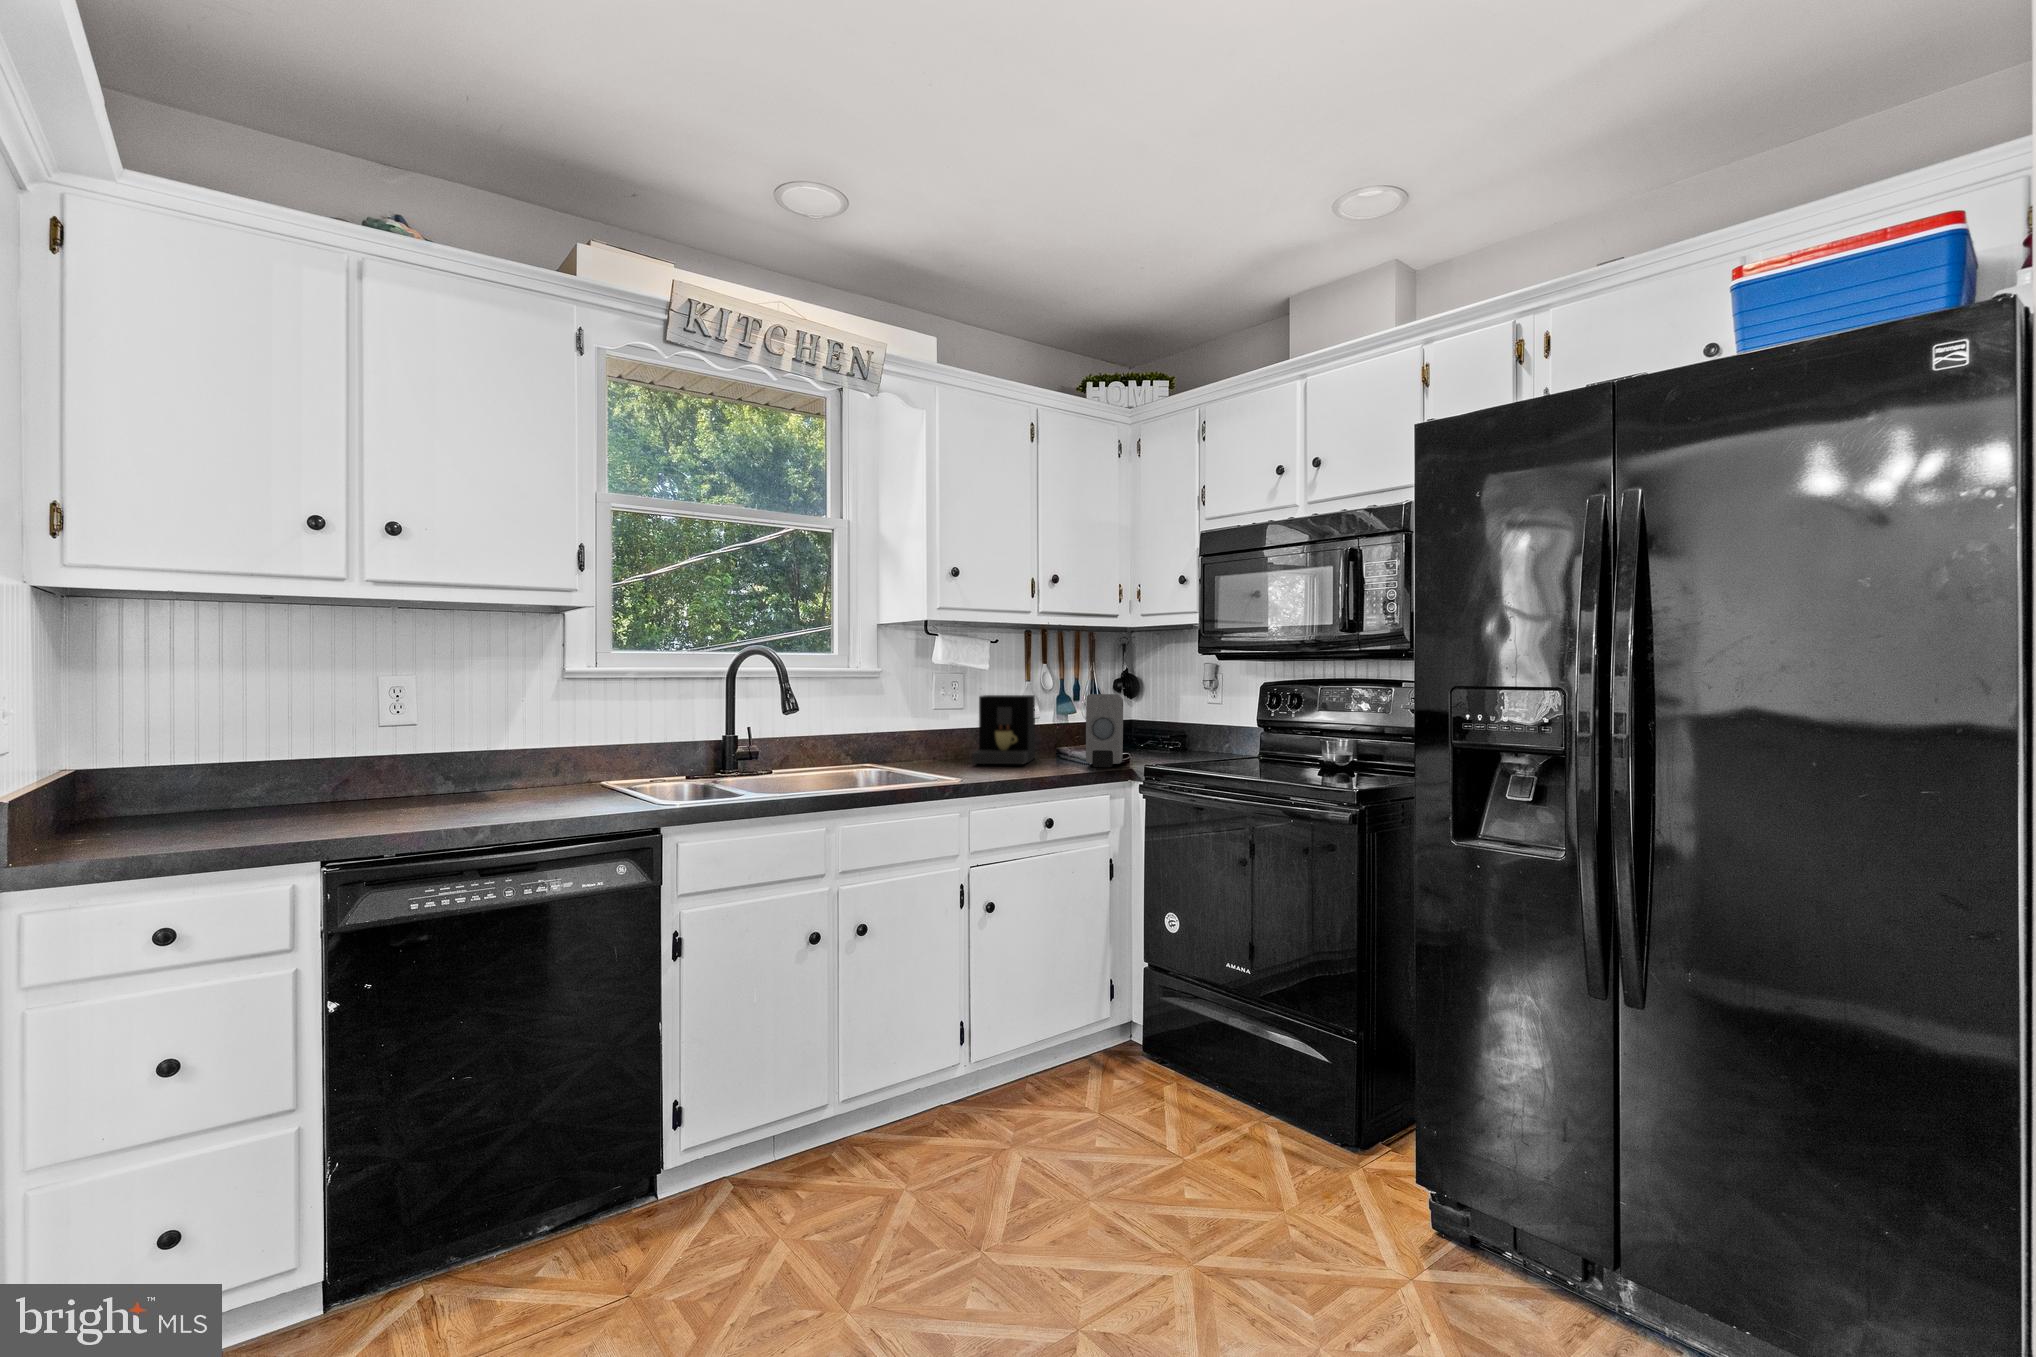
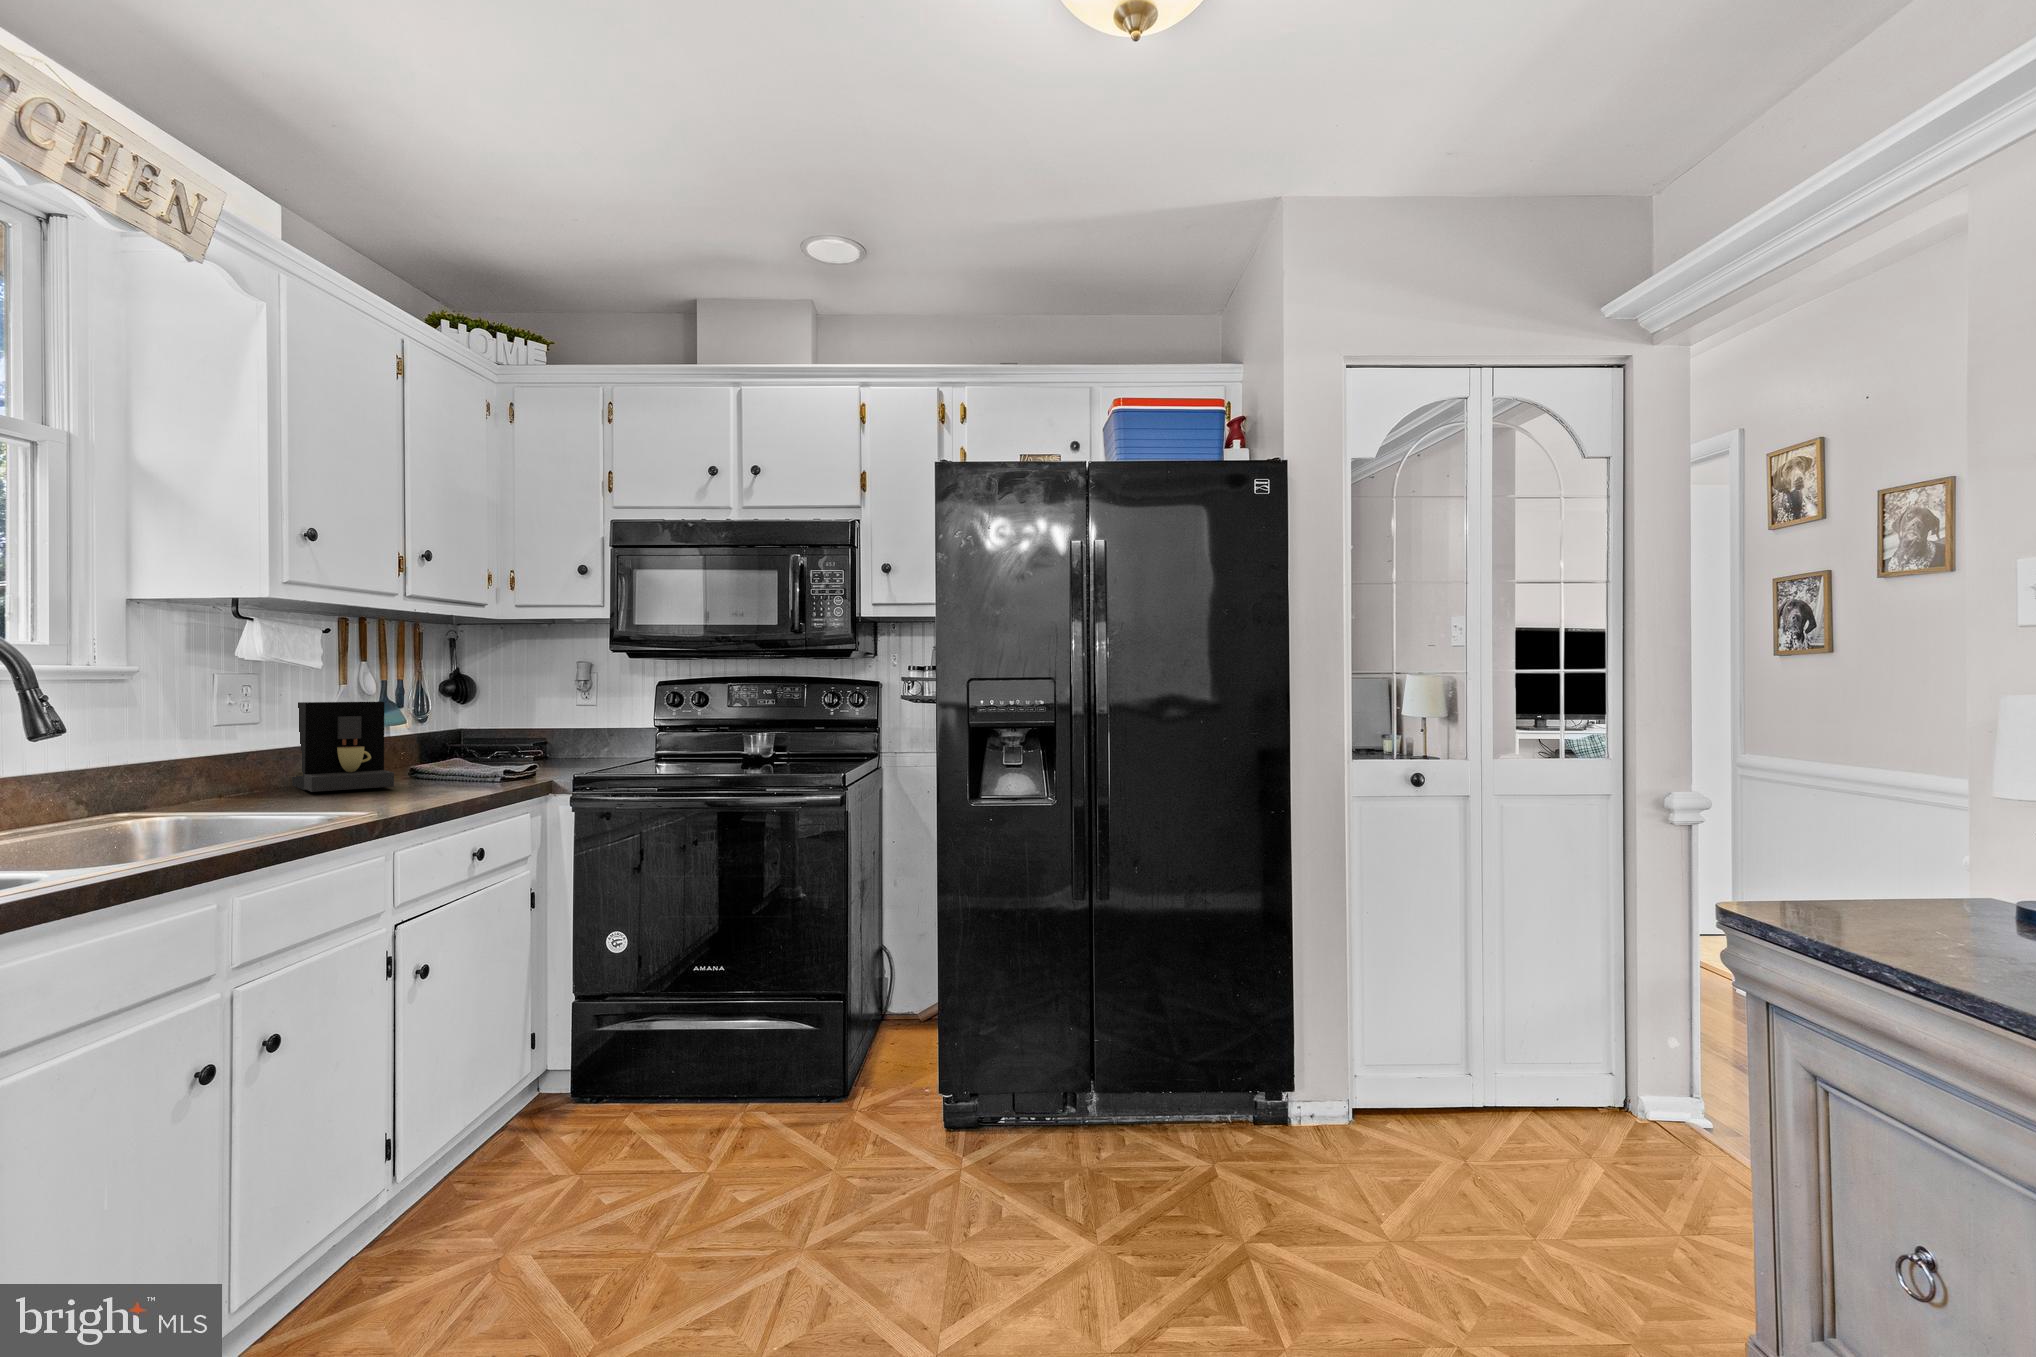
soap dispenser: present [1086,694,1123,767] -> none [466,698,521,782]

